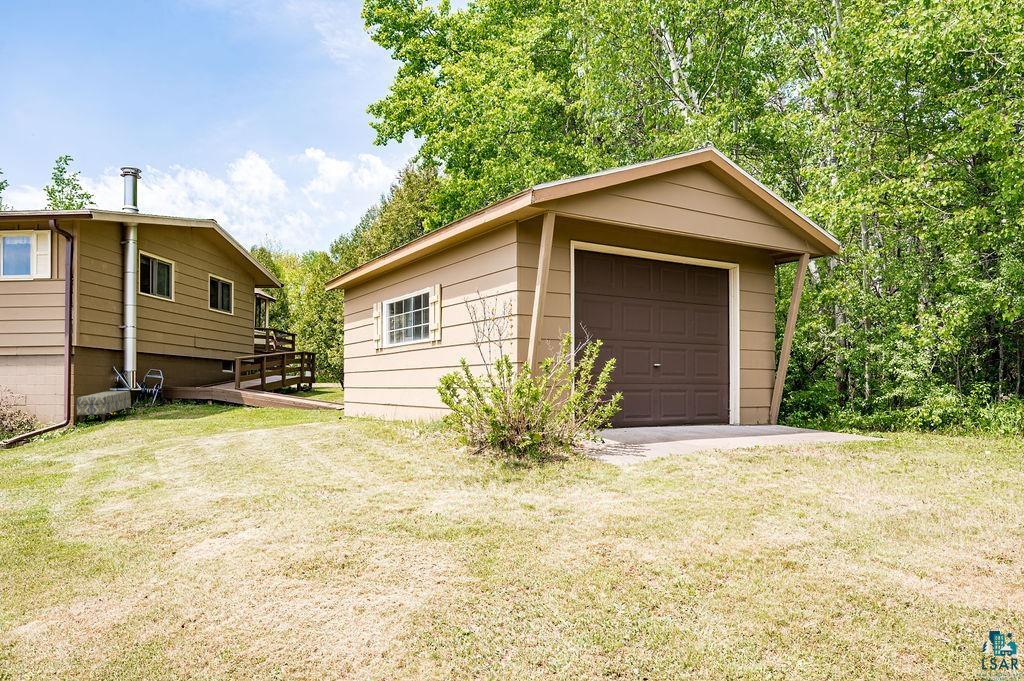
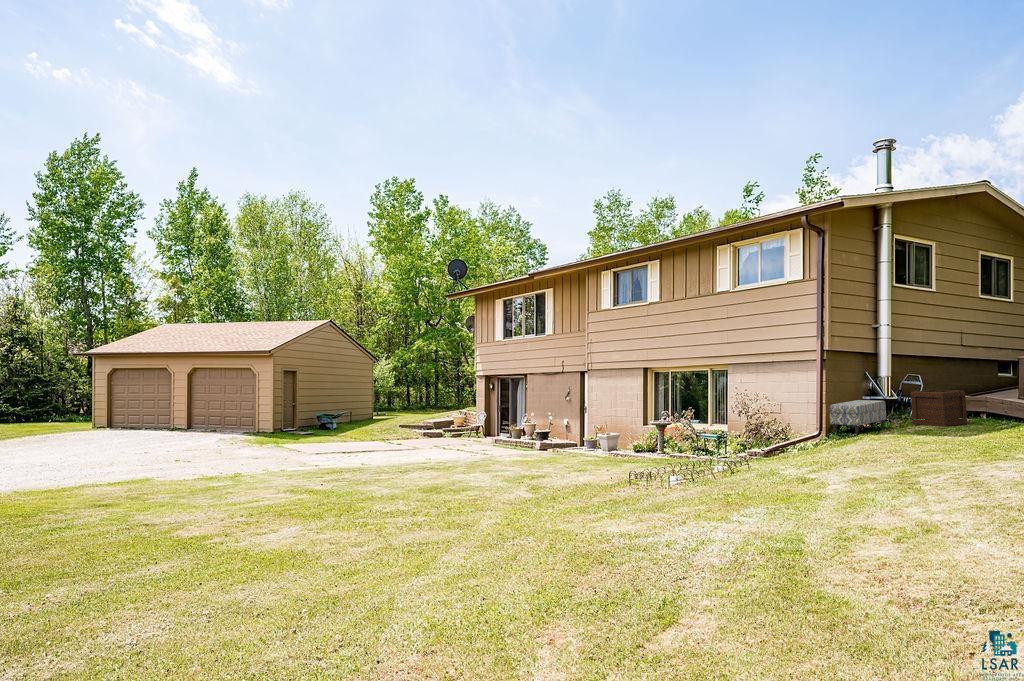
wooden crate: none [153,379,196,409] -> present [911,389,967,427]

